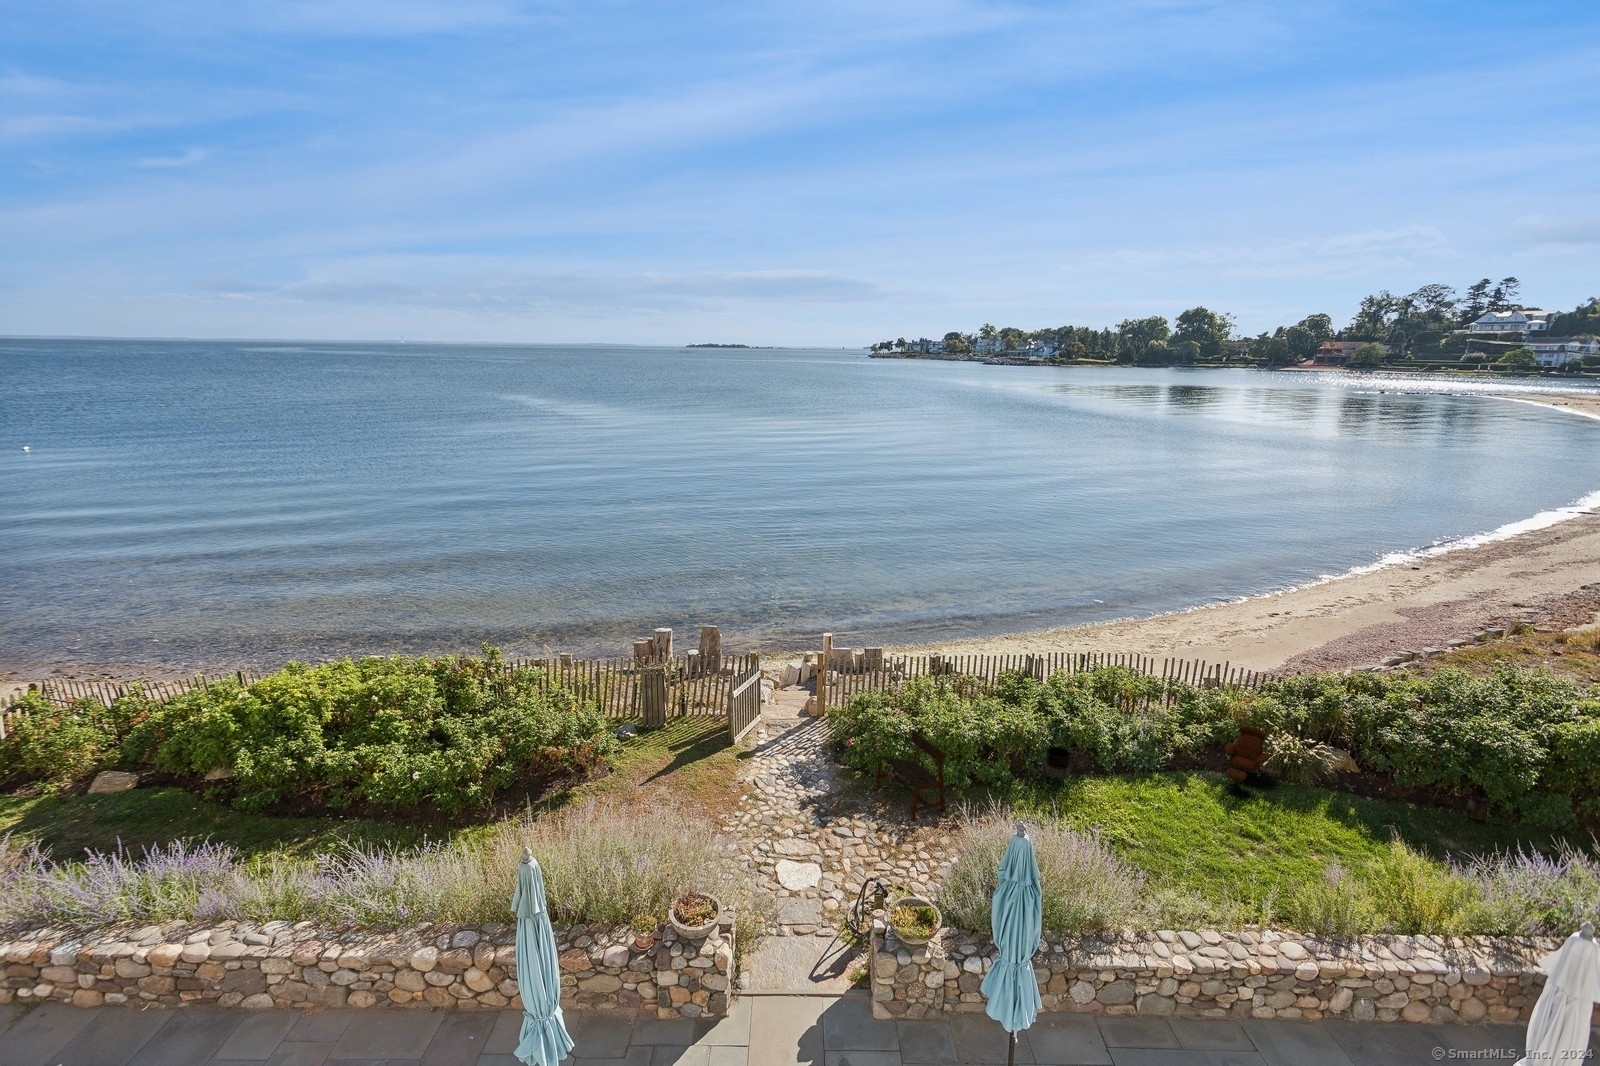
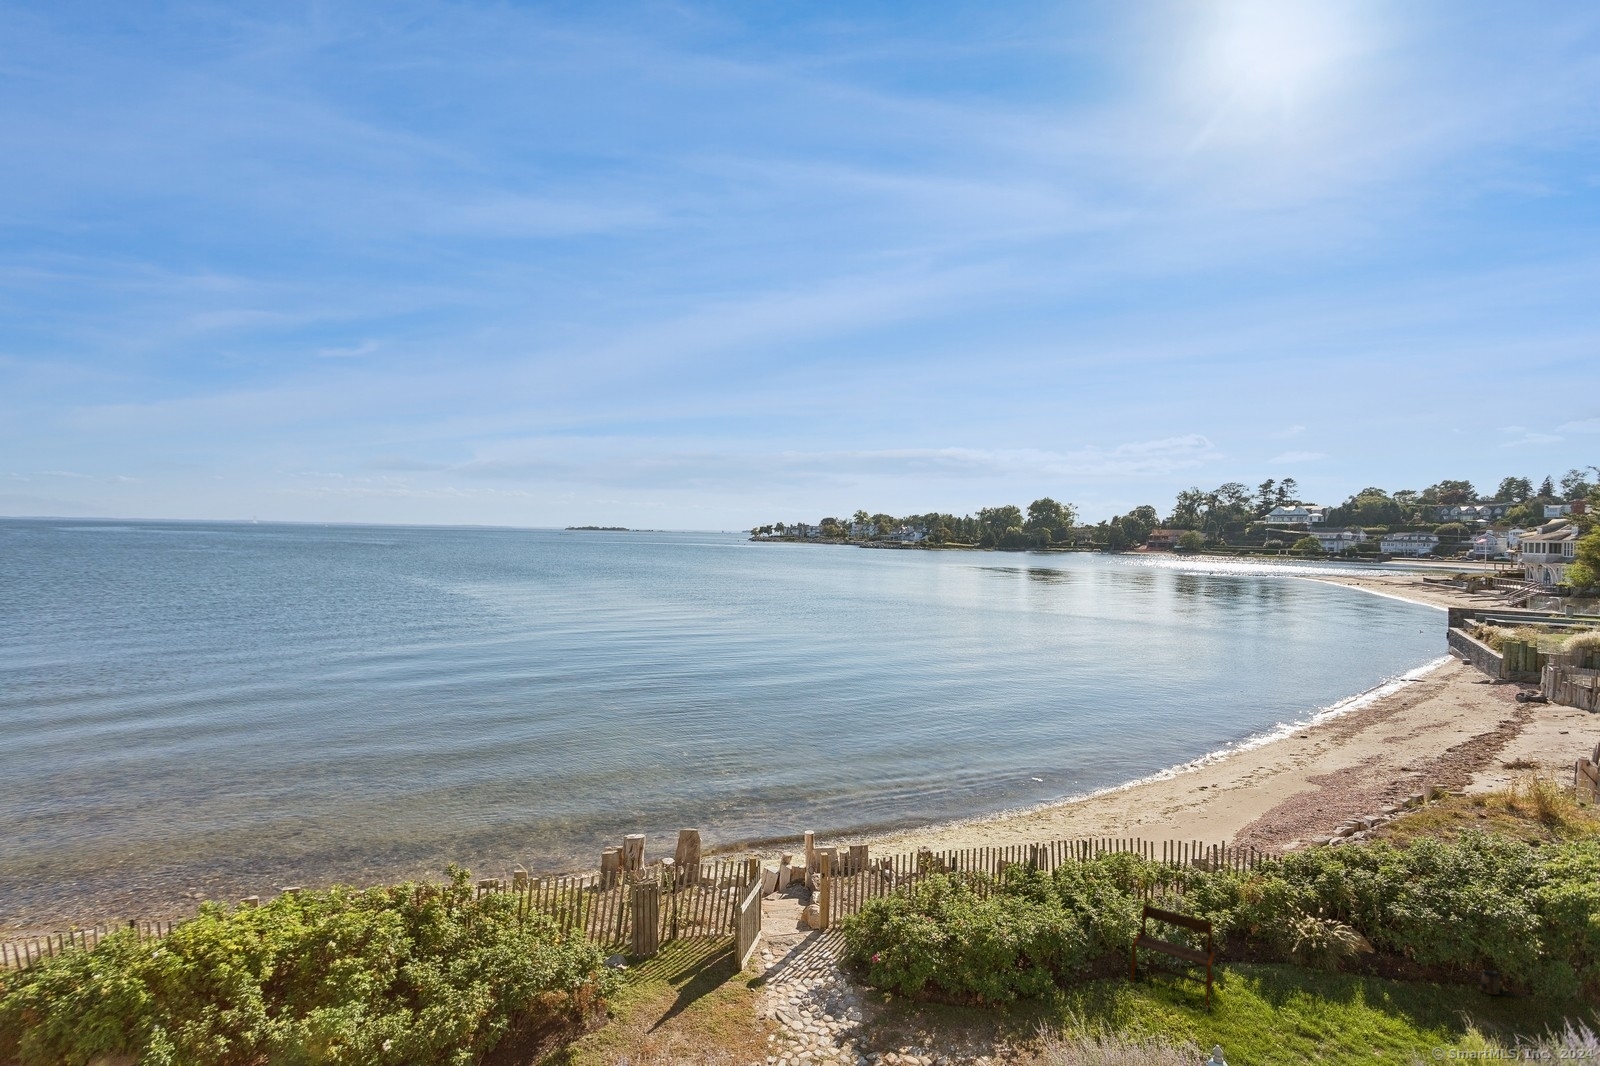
lounge chair: present [1225,725,1269,793] -> none [1250,910,1295,986]
bench: present [876,730,946,822] -> present [1130,904,1215,1007]
planter: present [1045,746,1071,778] -> none [1086,947,1112,992]

